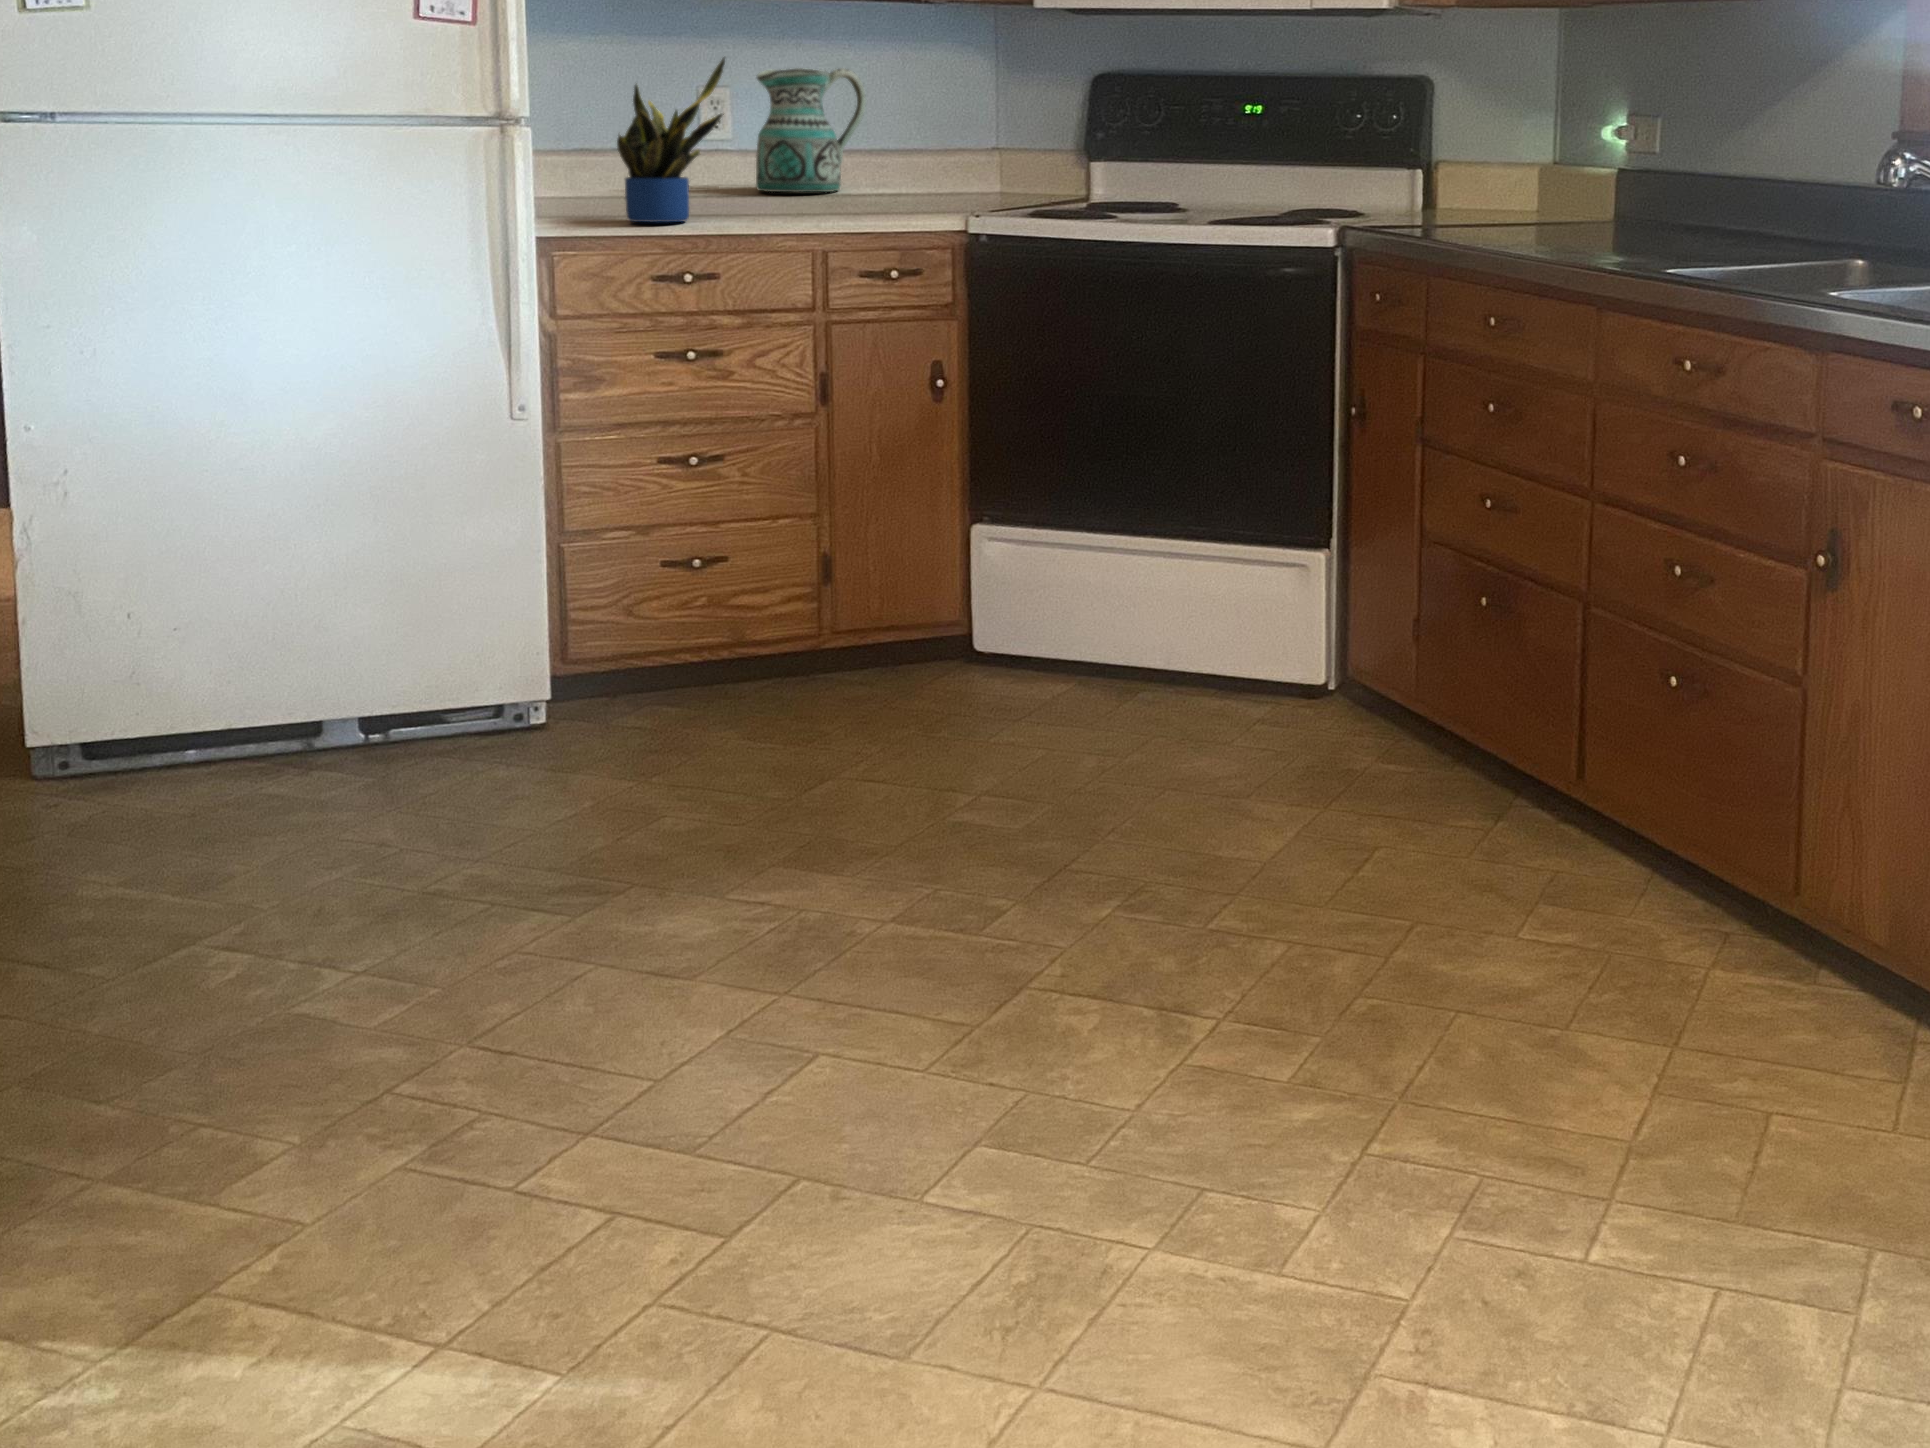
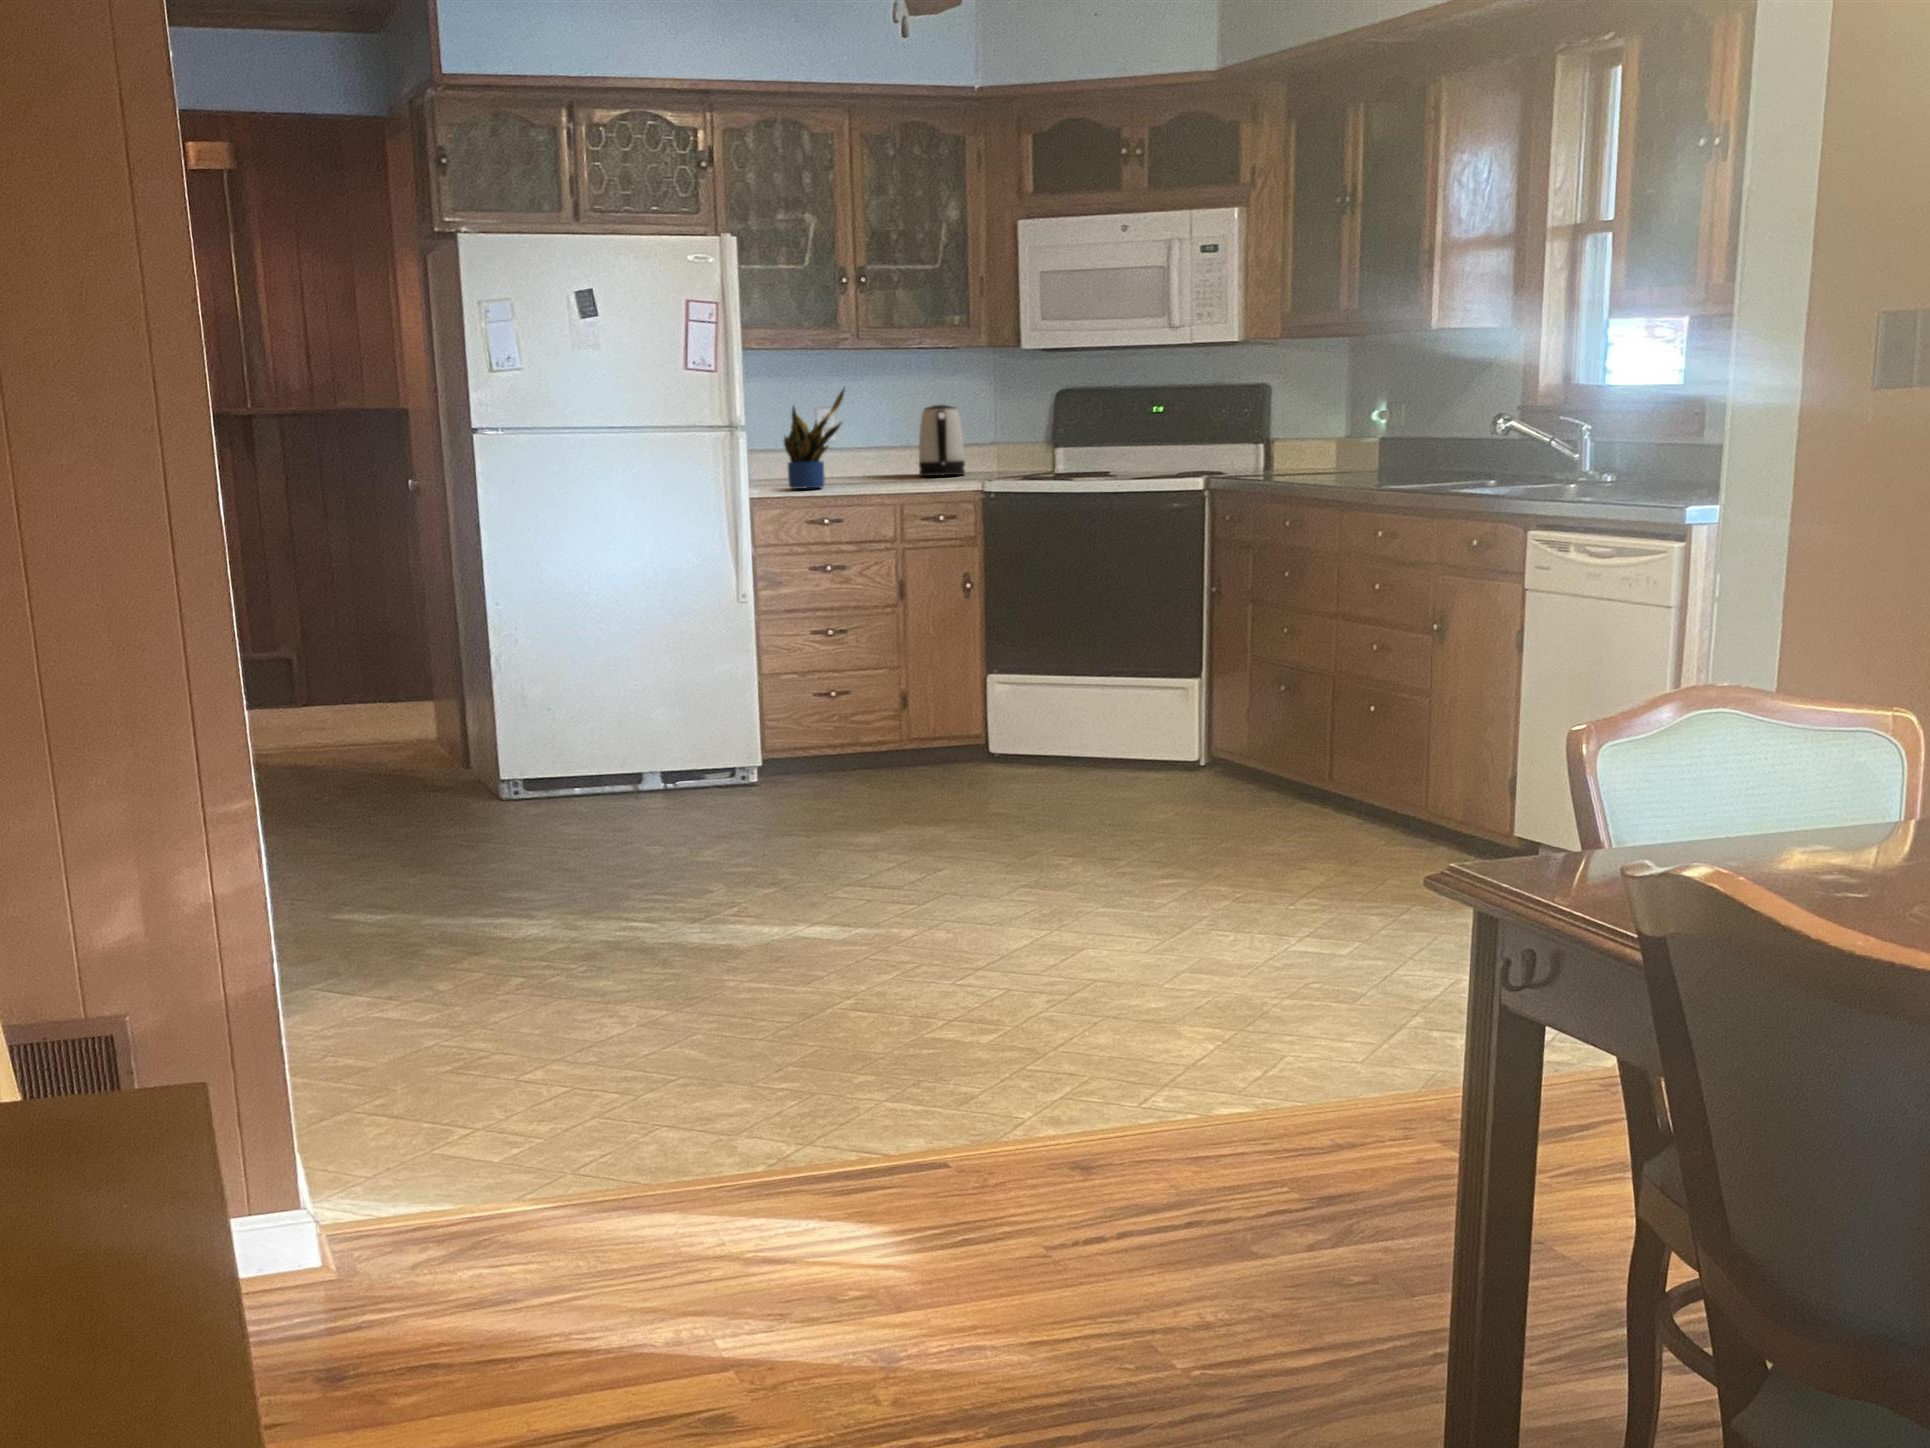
ceramic pitcher: present [756,68,866,192] -> none [851,393,916,473]
kettle: none [862,90,939,203] -> present [919,405,965,476]

